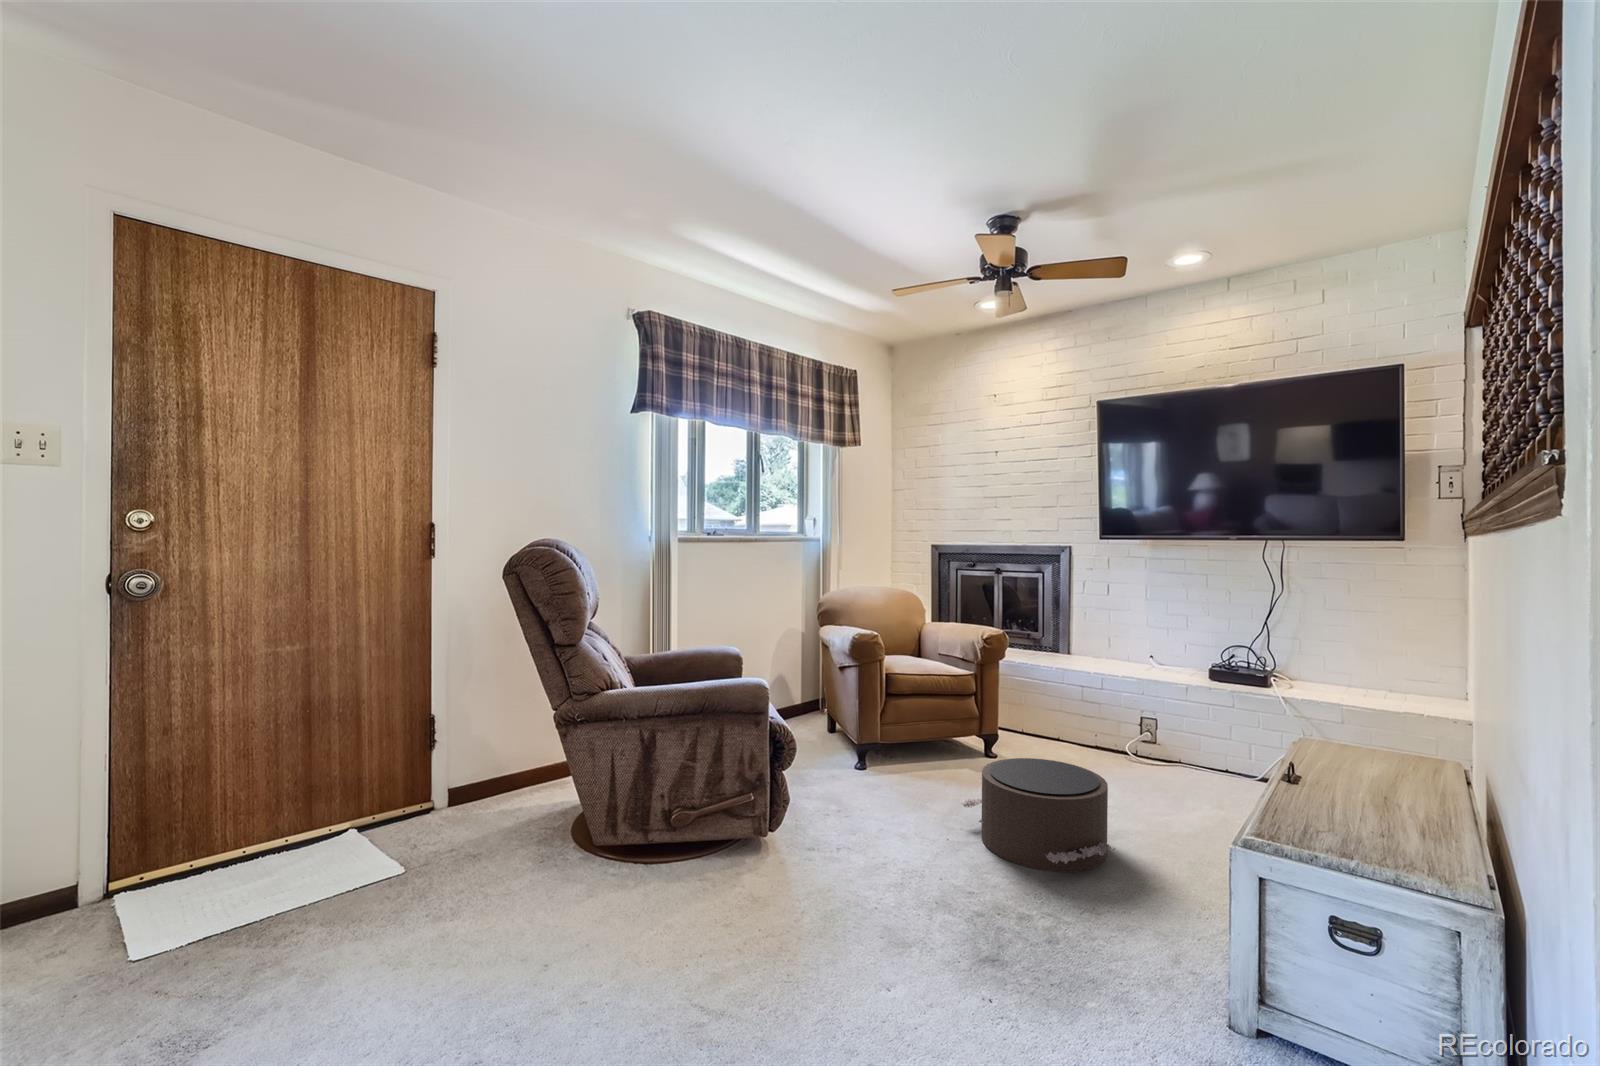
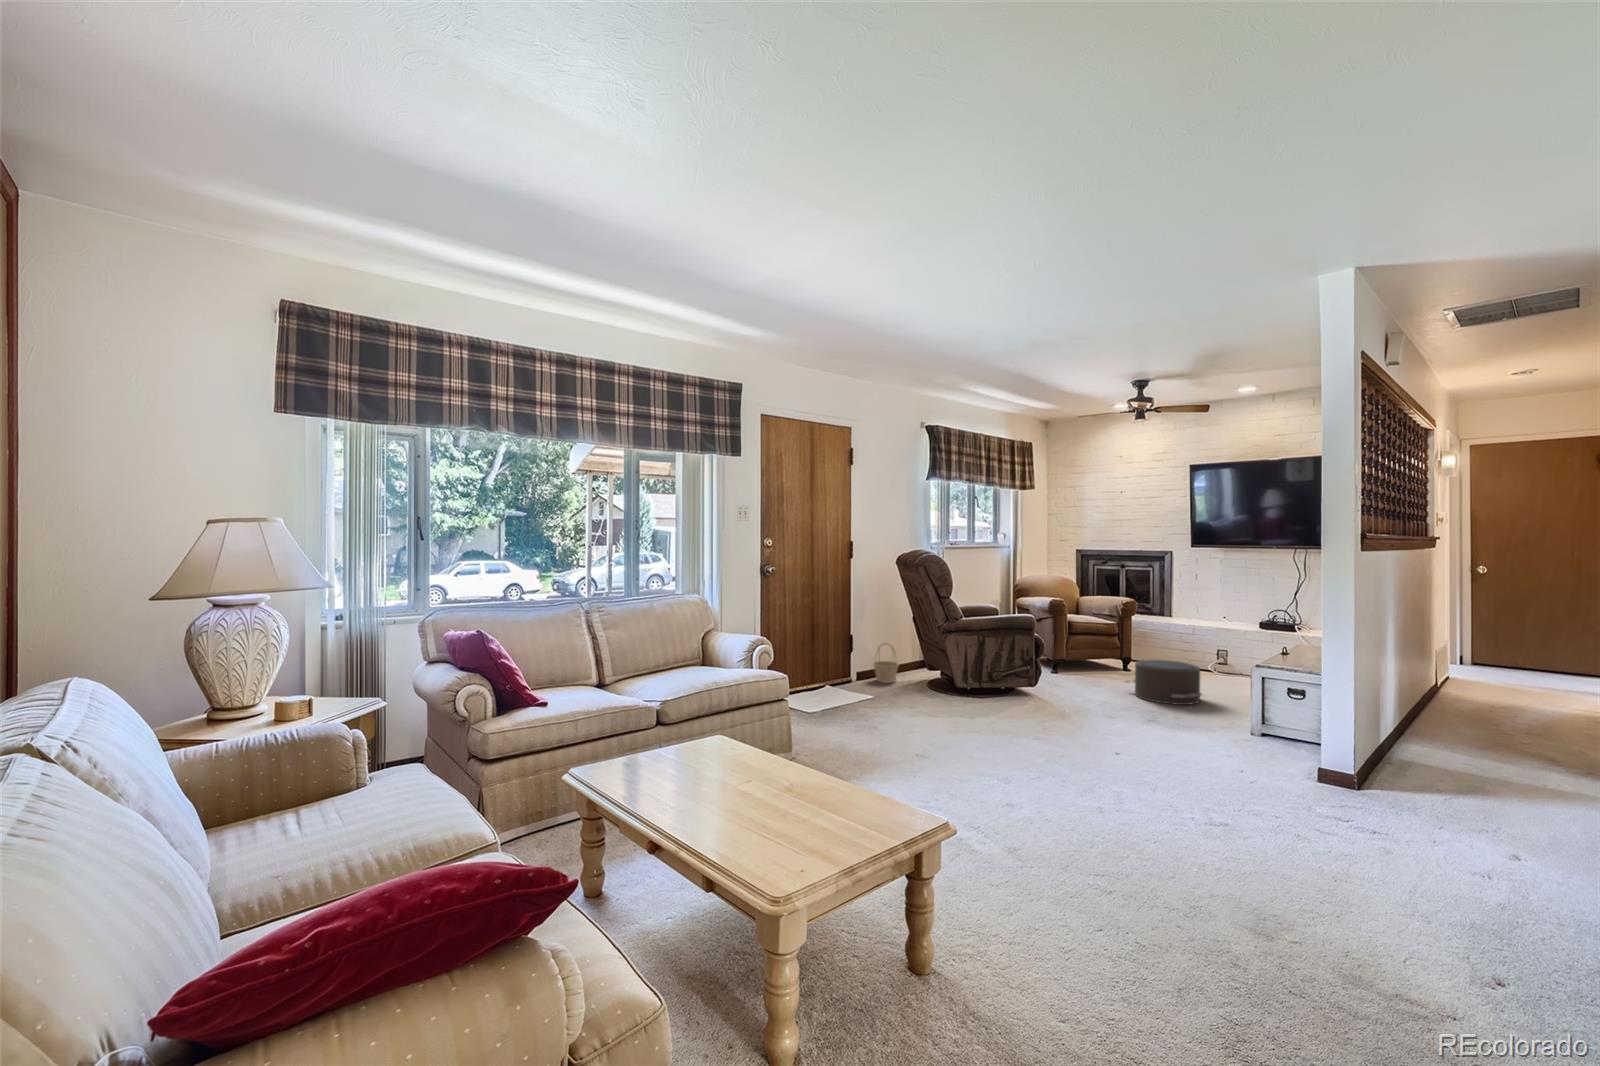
basket: none [481,727,537,812] -> present [874,643,899,683]

